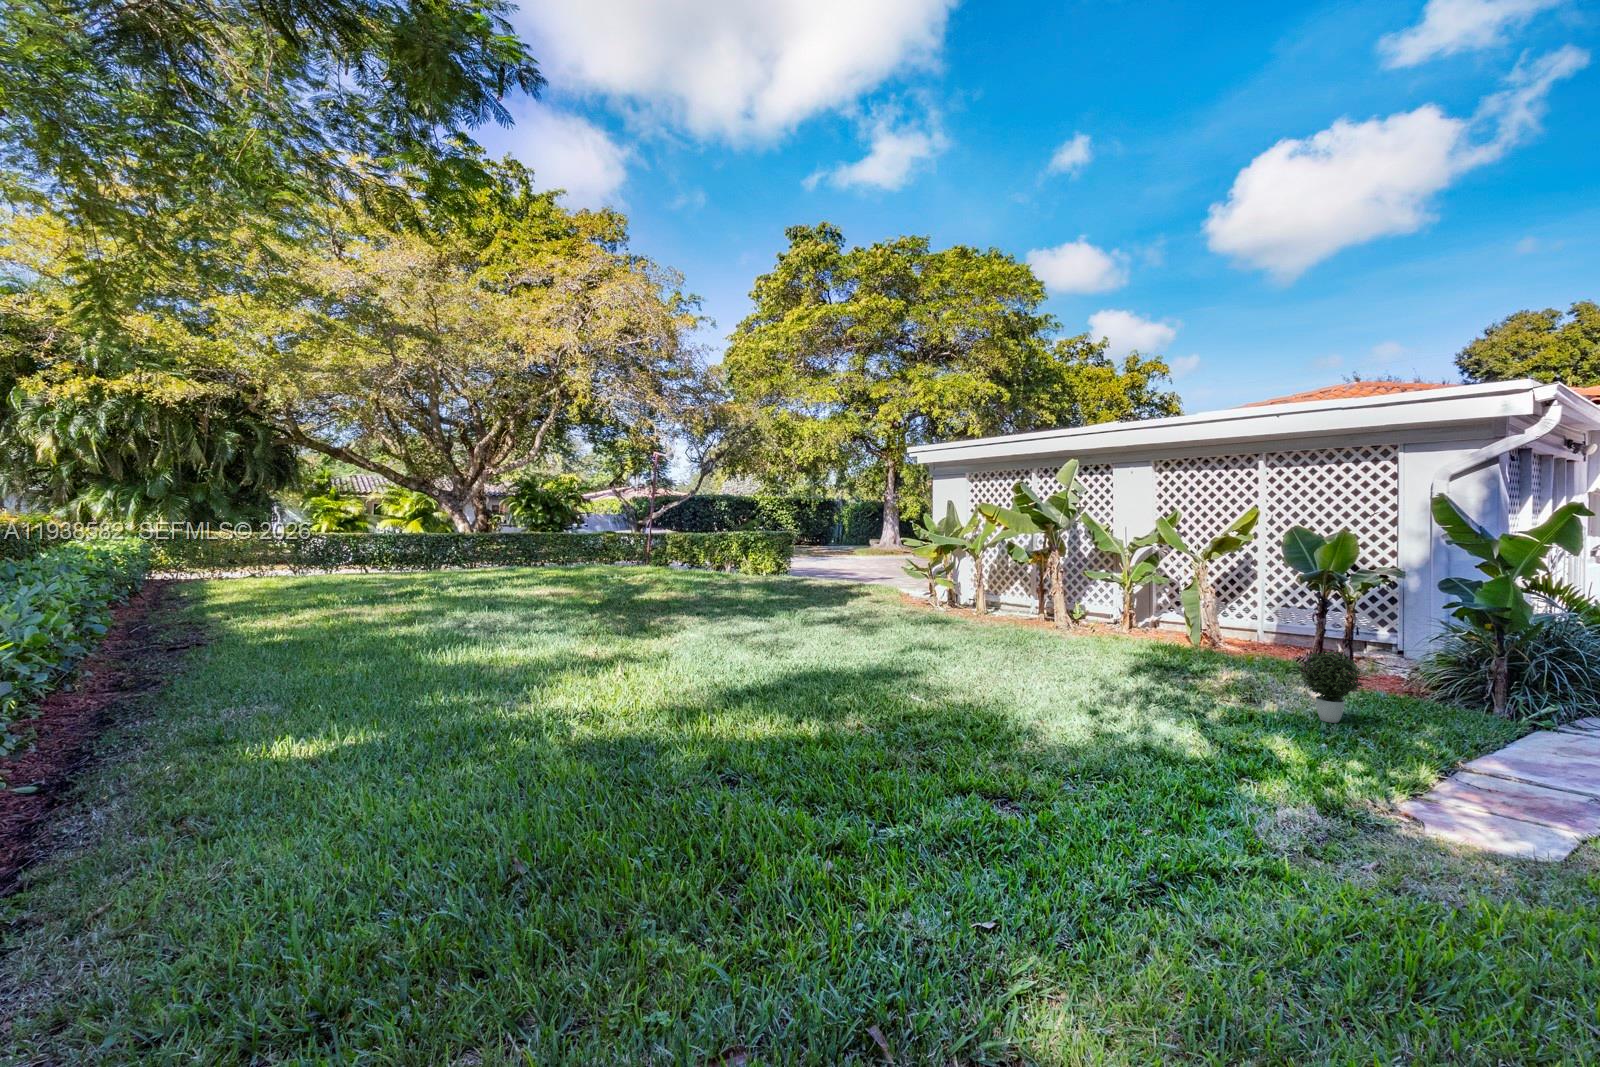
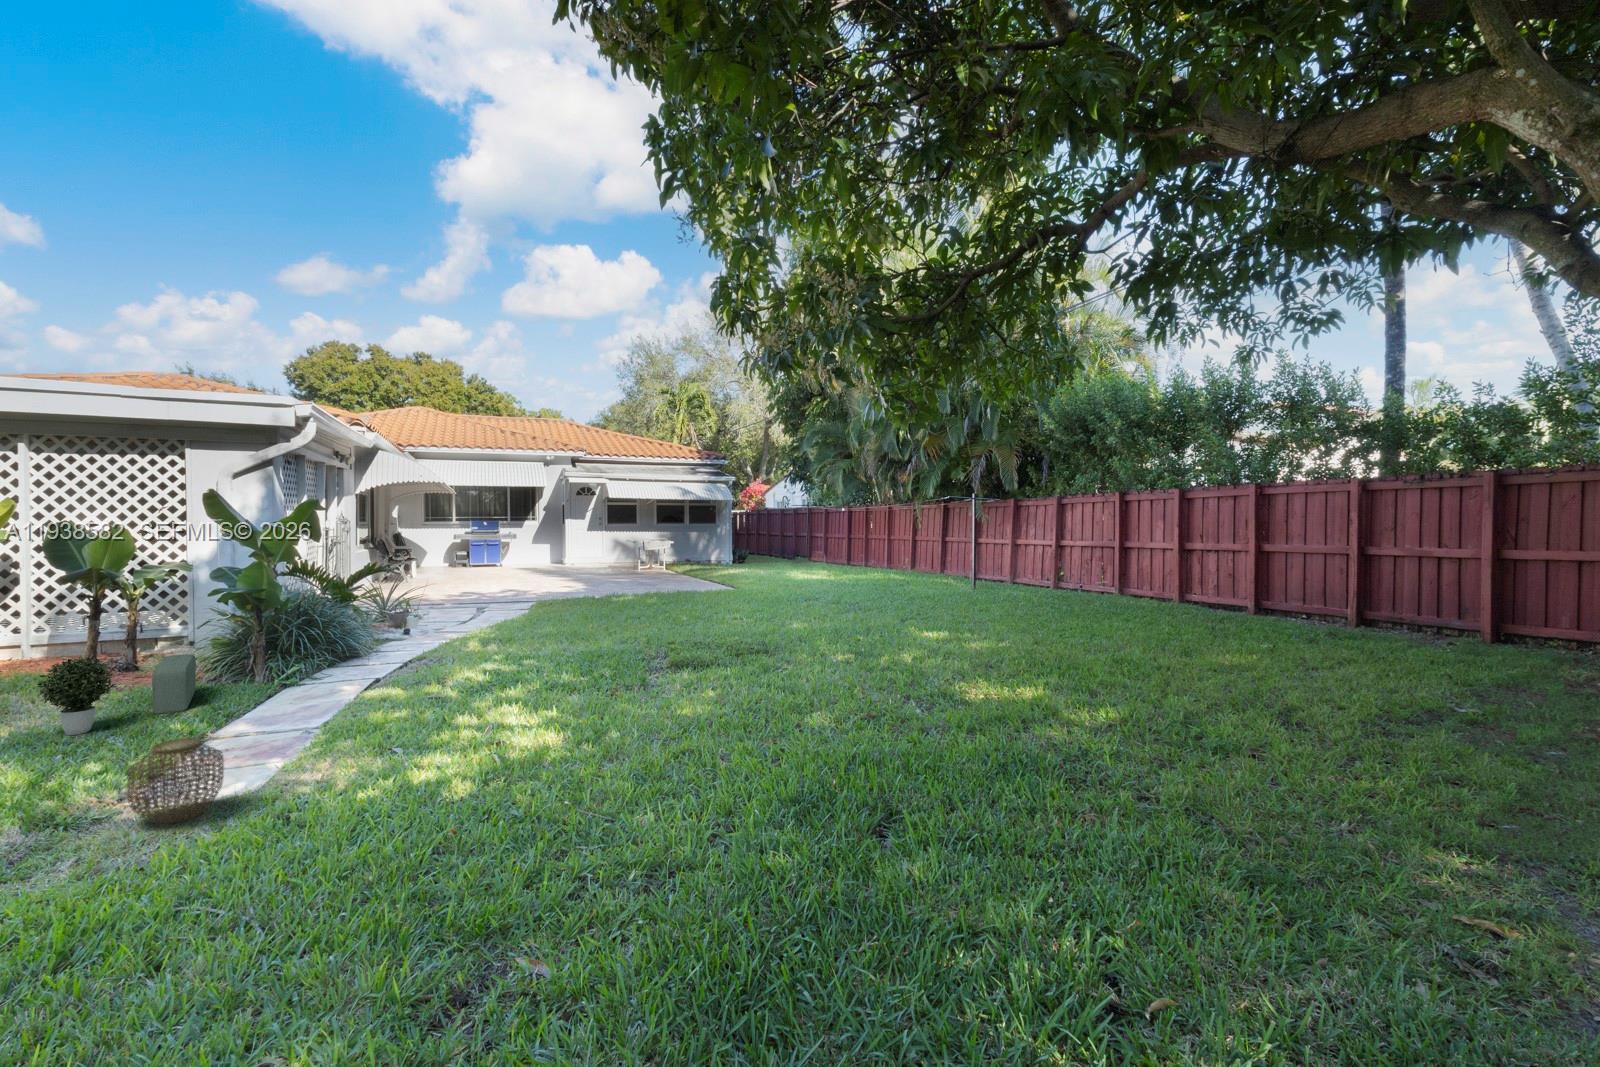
pouf: none [1392,664,1430,727] -> present [152,654,196,714]
woven basket: none [1425,769,1541,870] -> present [127,738,223,824]

